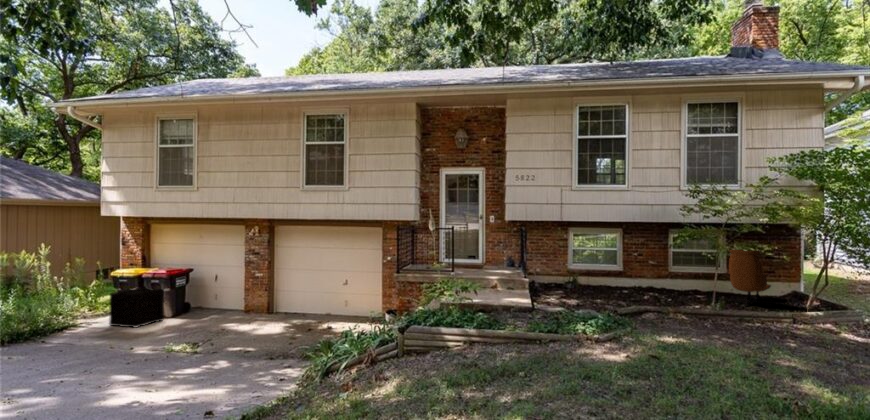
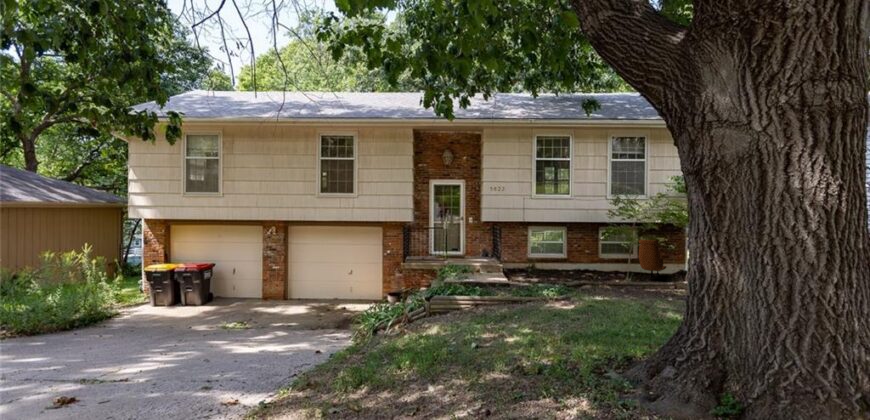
wooden crate: present [109,288,164,327] -> none [152,280,196,313]

